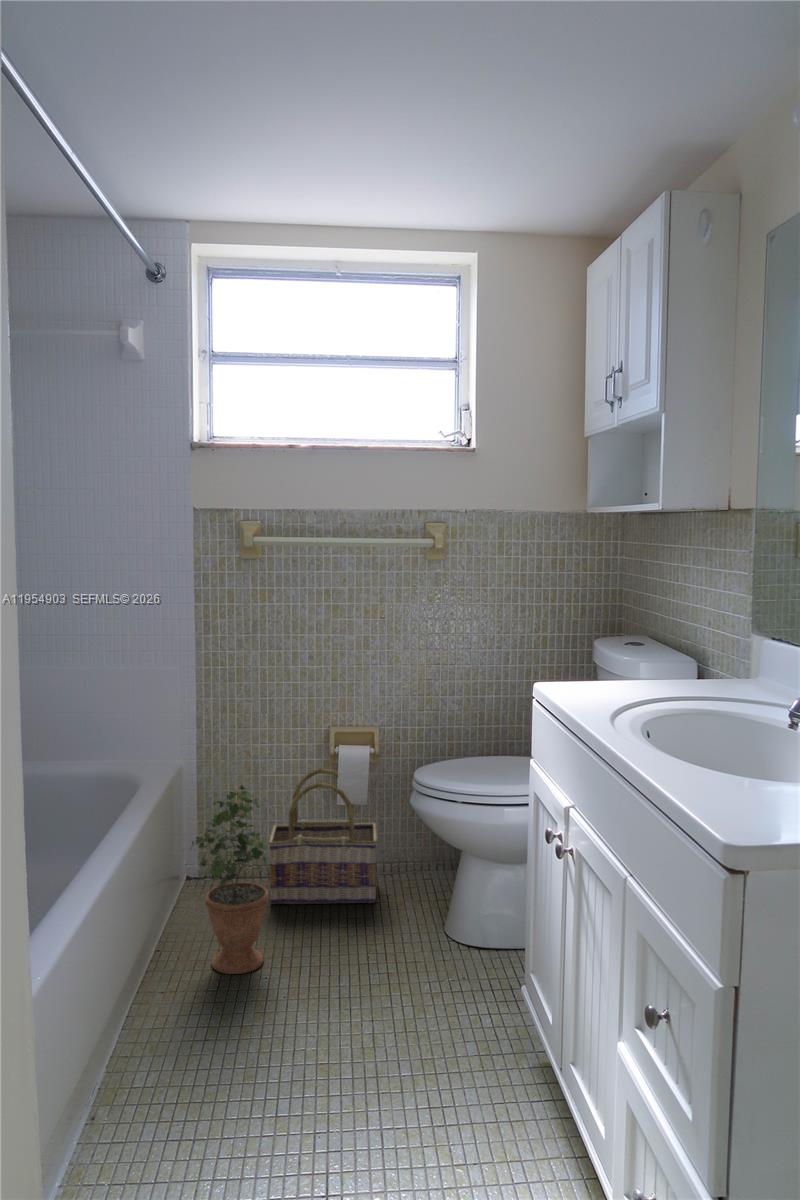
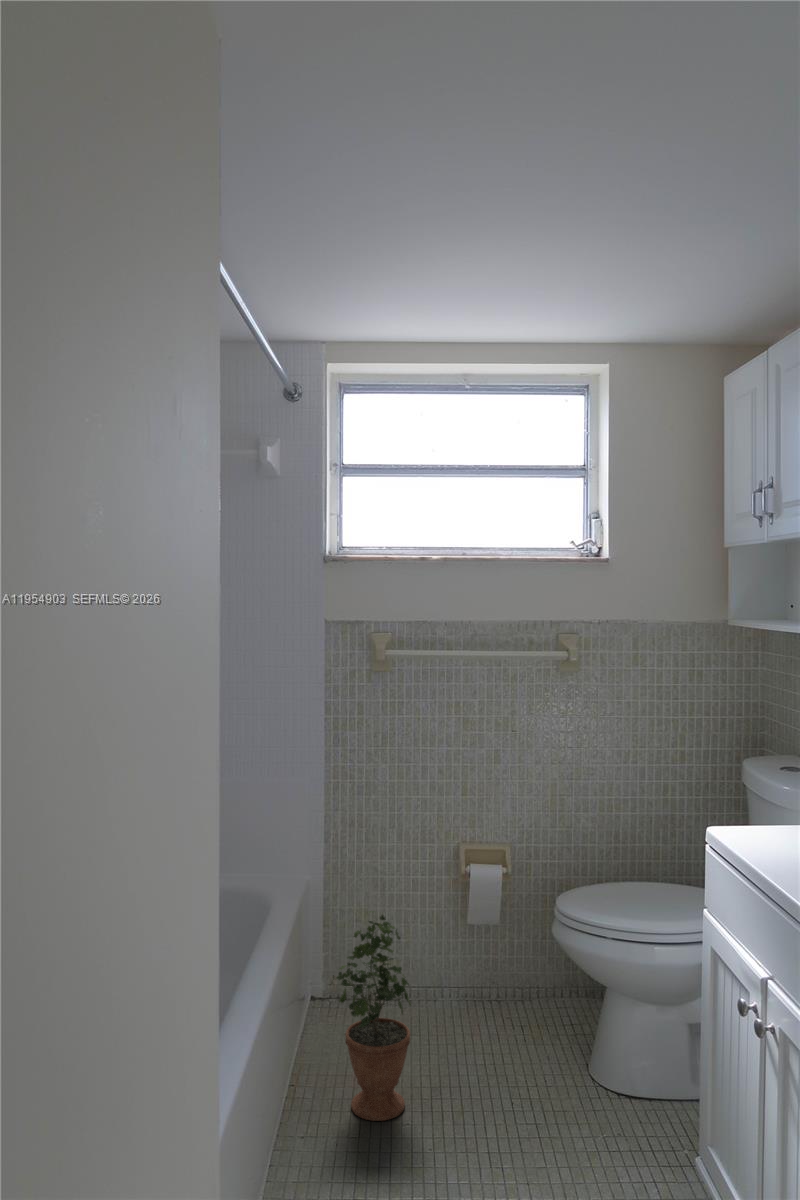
basket: present [268,768,378,904] -> none [400,887,514,1034]

